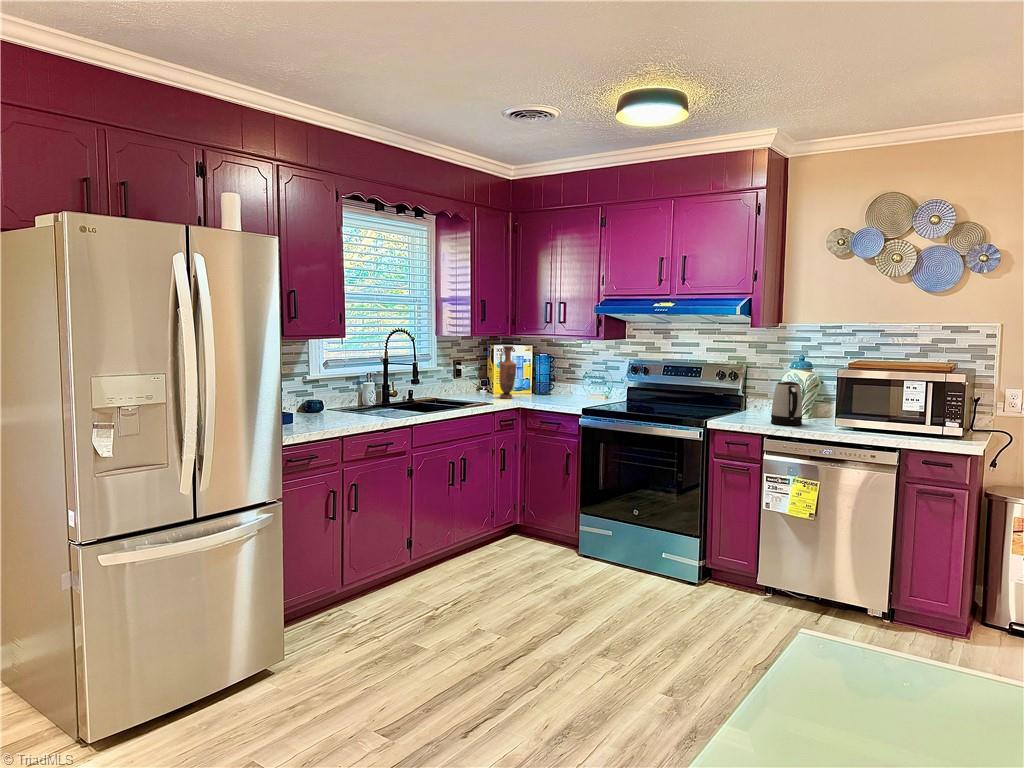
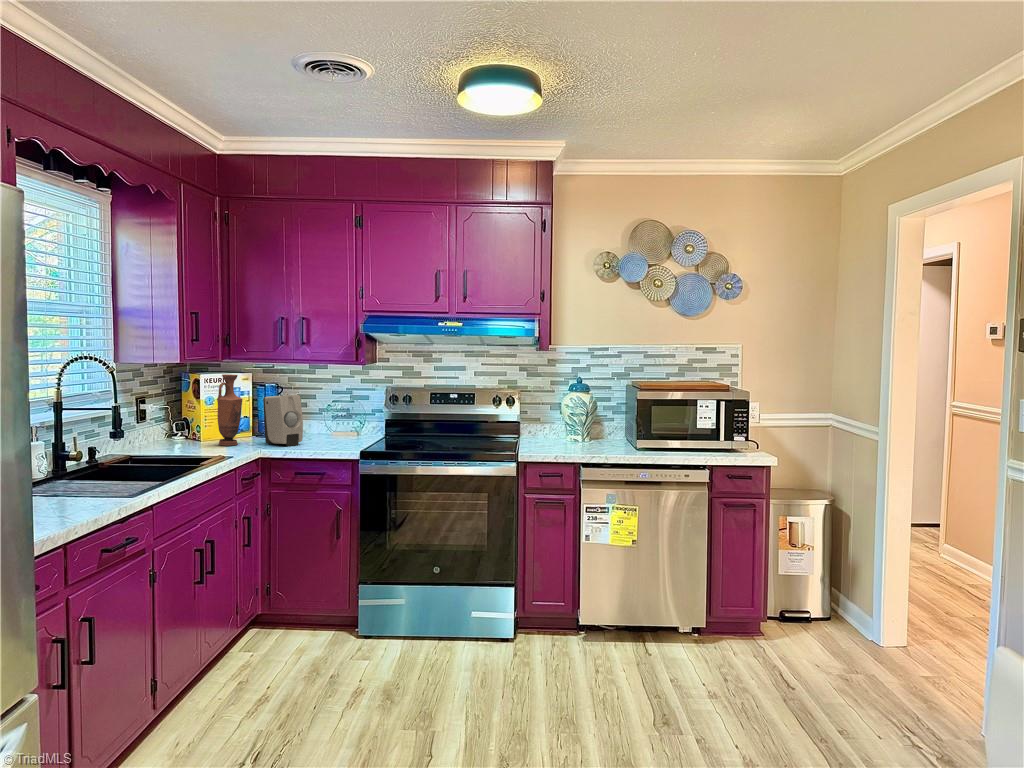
soap dispenser: none [531,363,555,401] -> present [263,395,303,446]
kettle: present [771,381,802,425] -> none [579,405,613,452]

